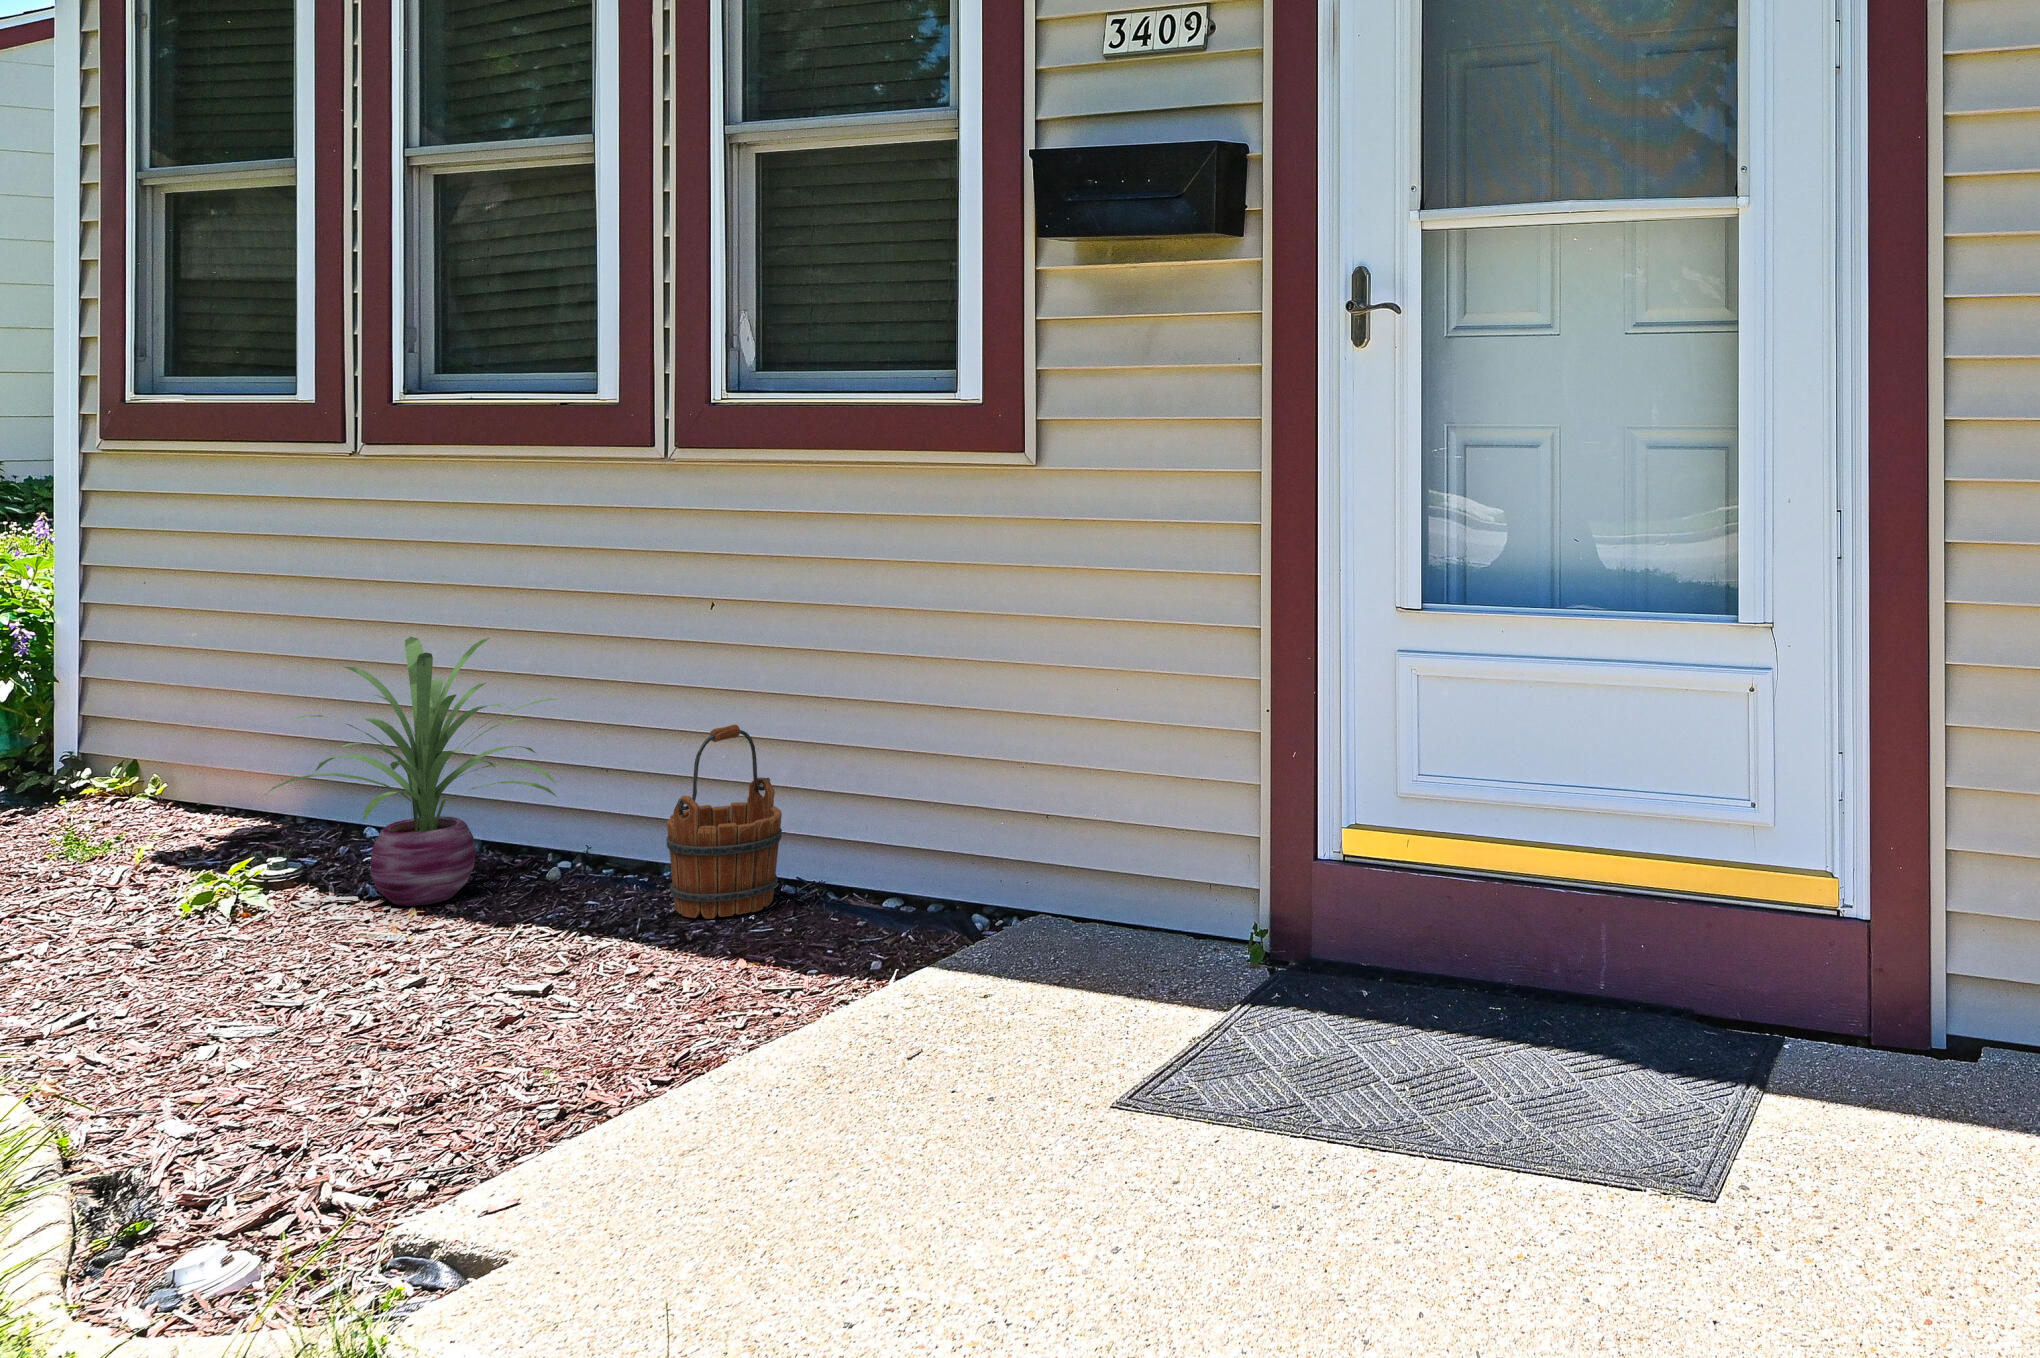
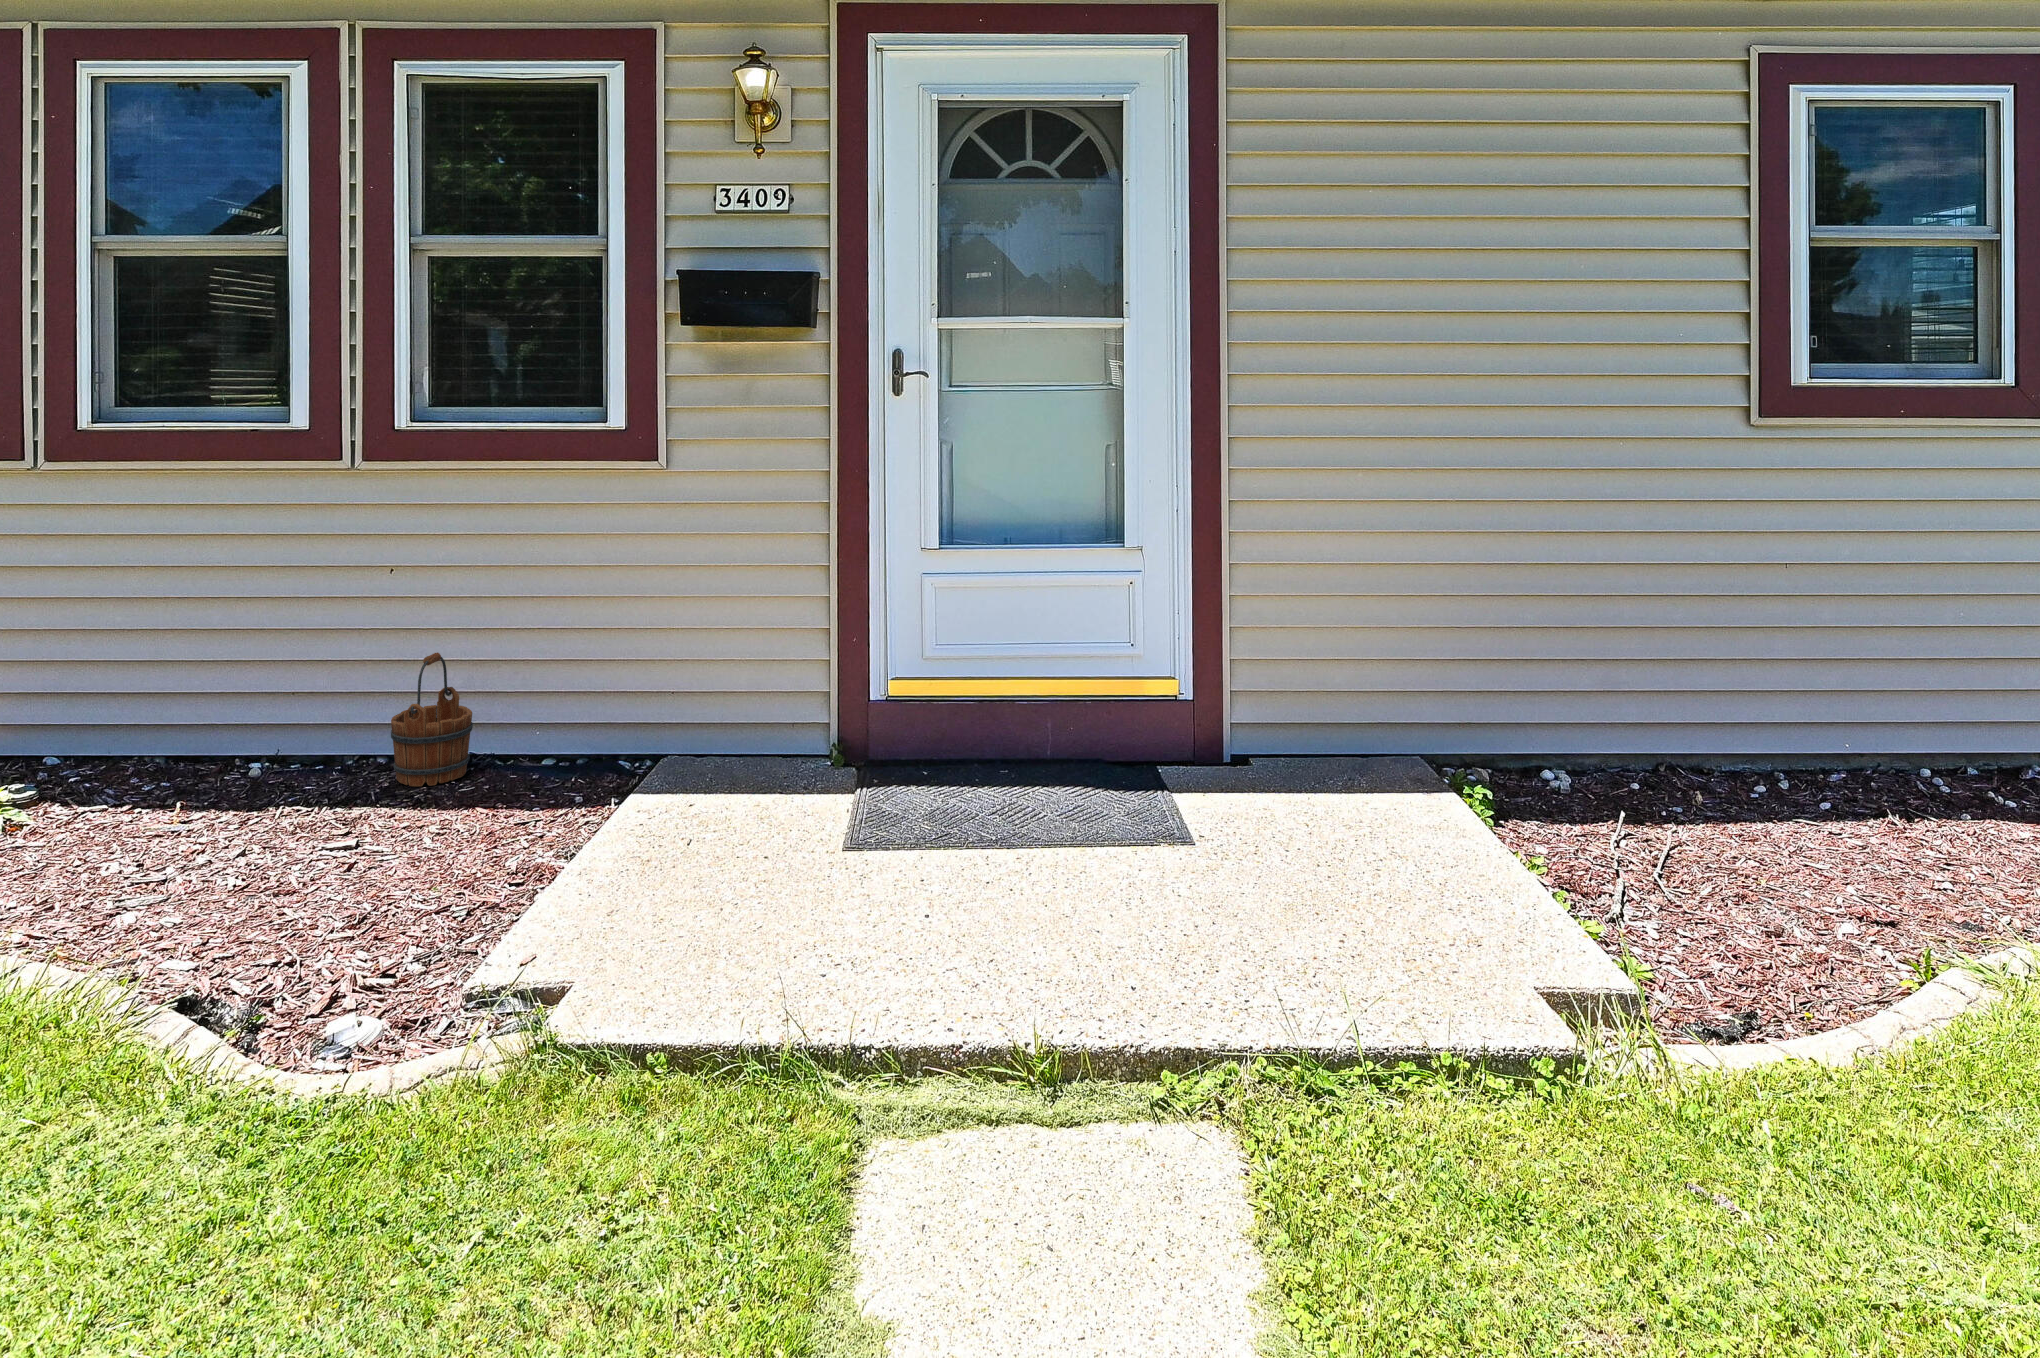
decorative plant: present [266,637,558,906] -> none [61,605,300,806]

